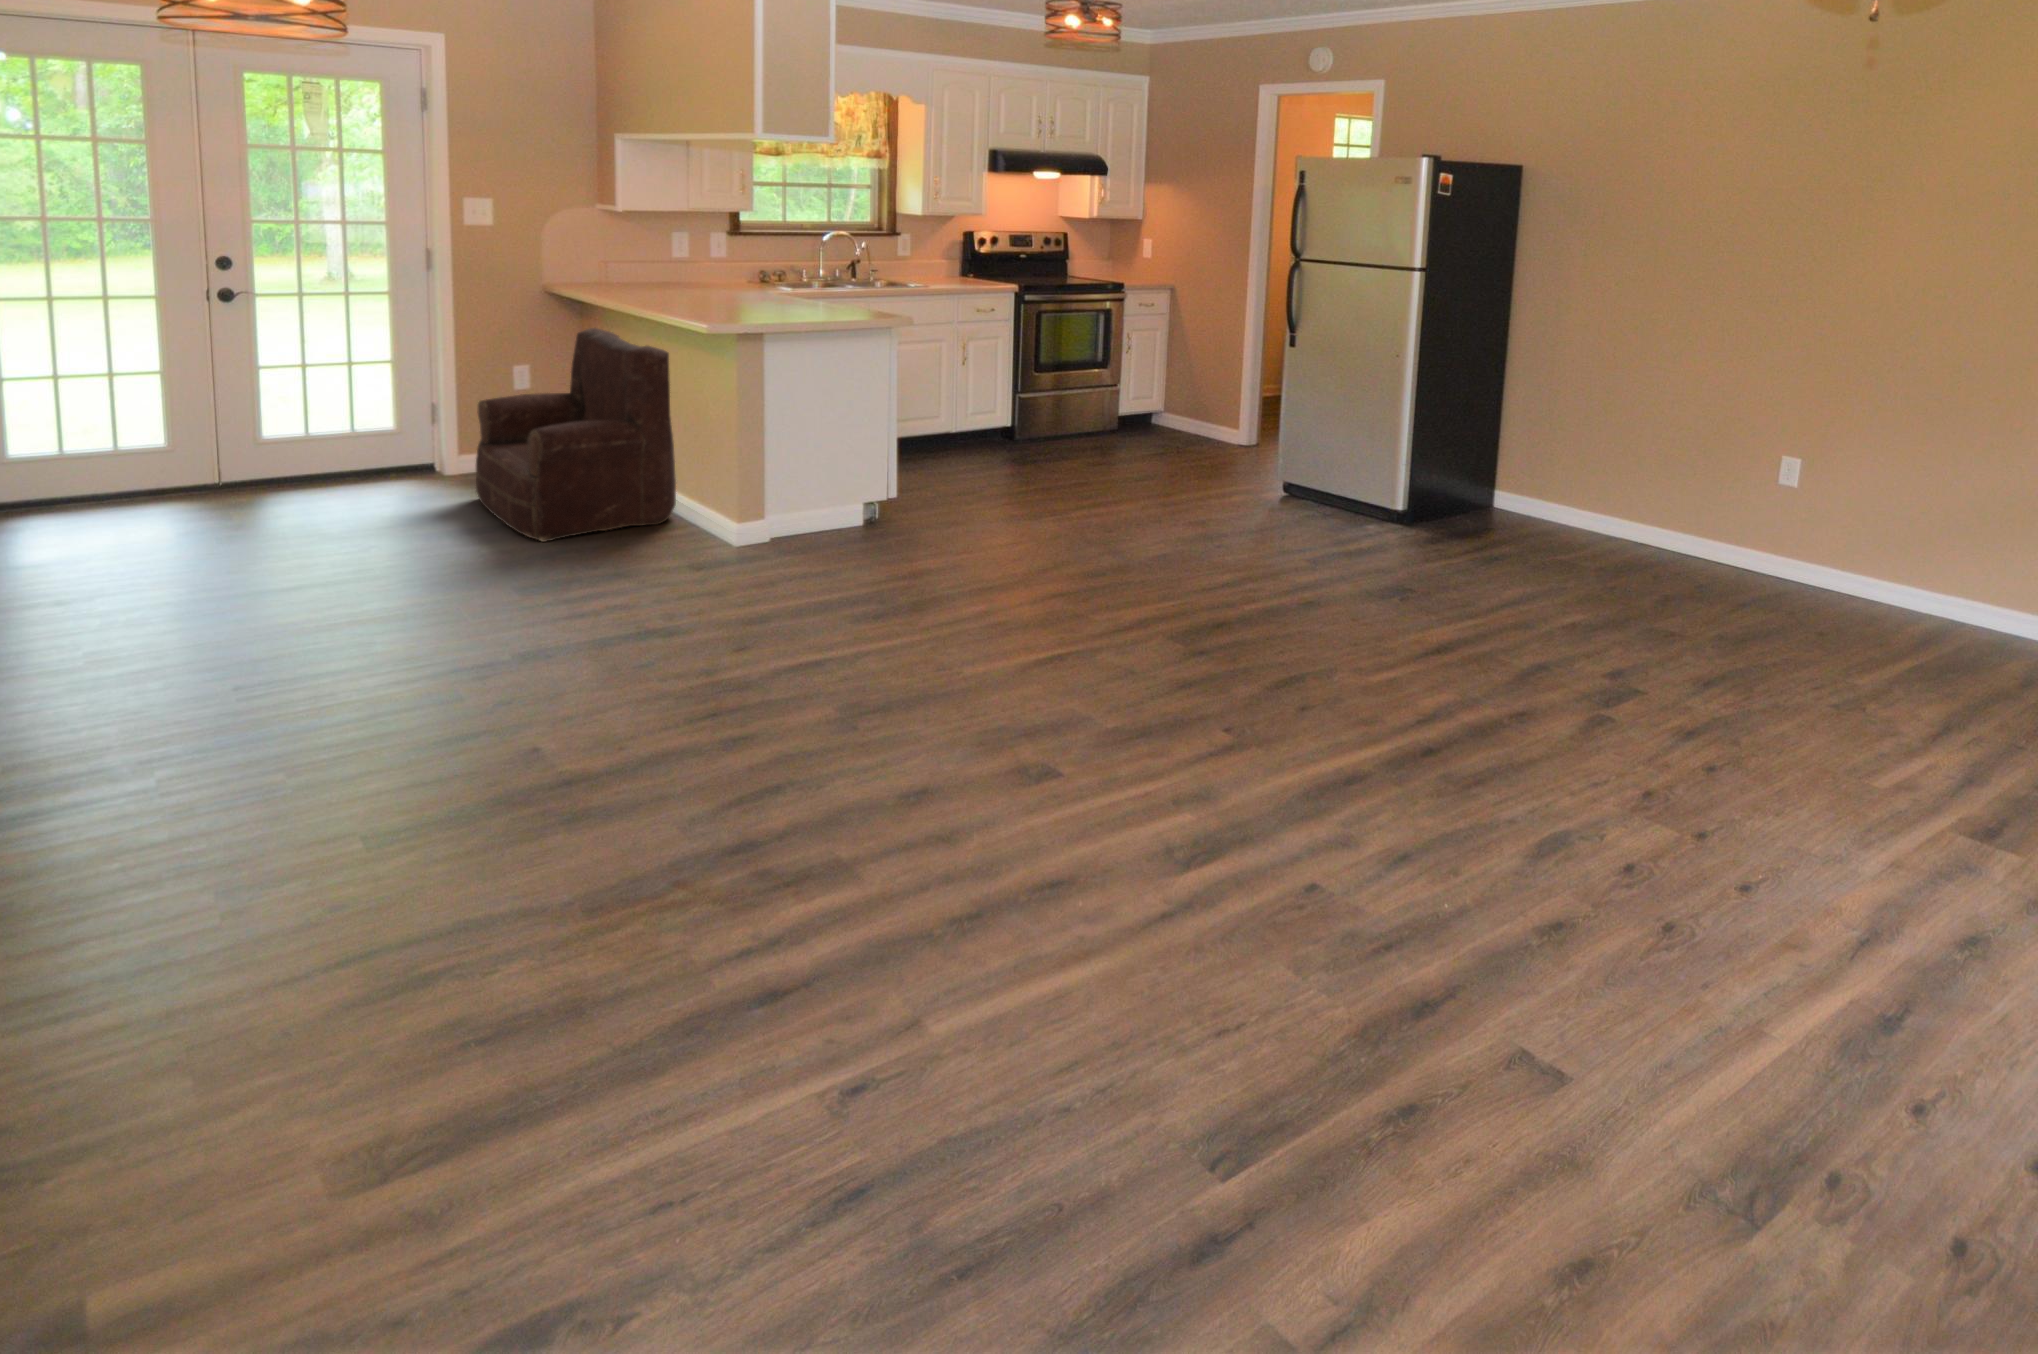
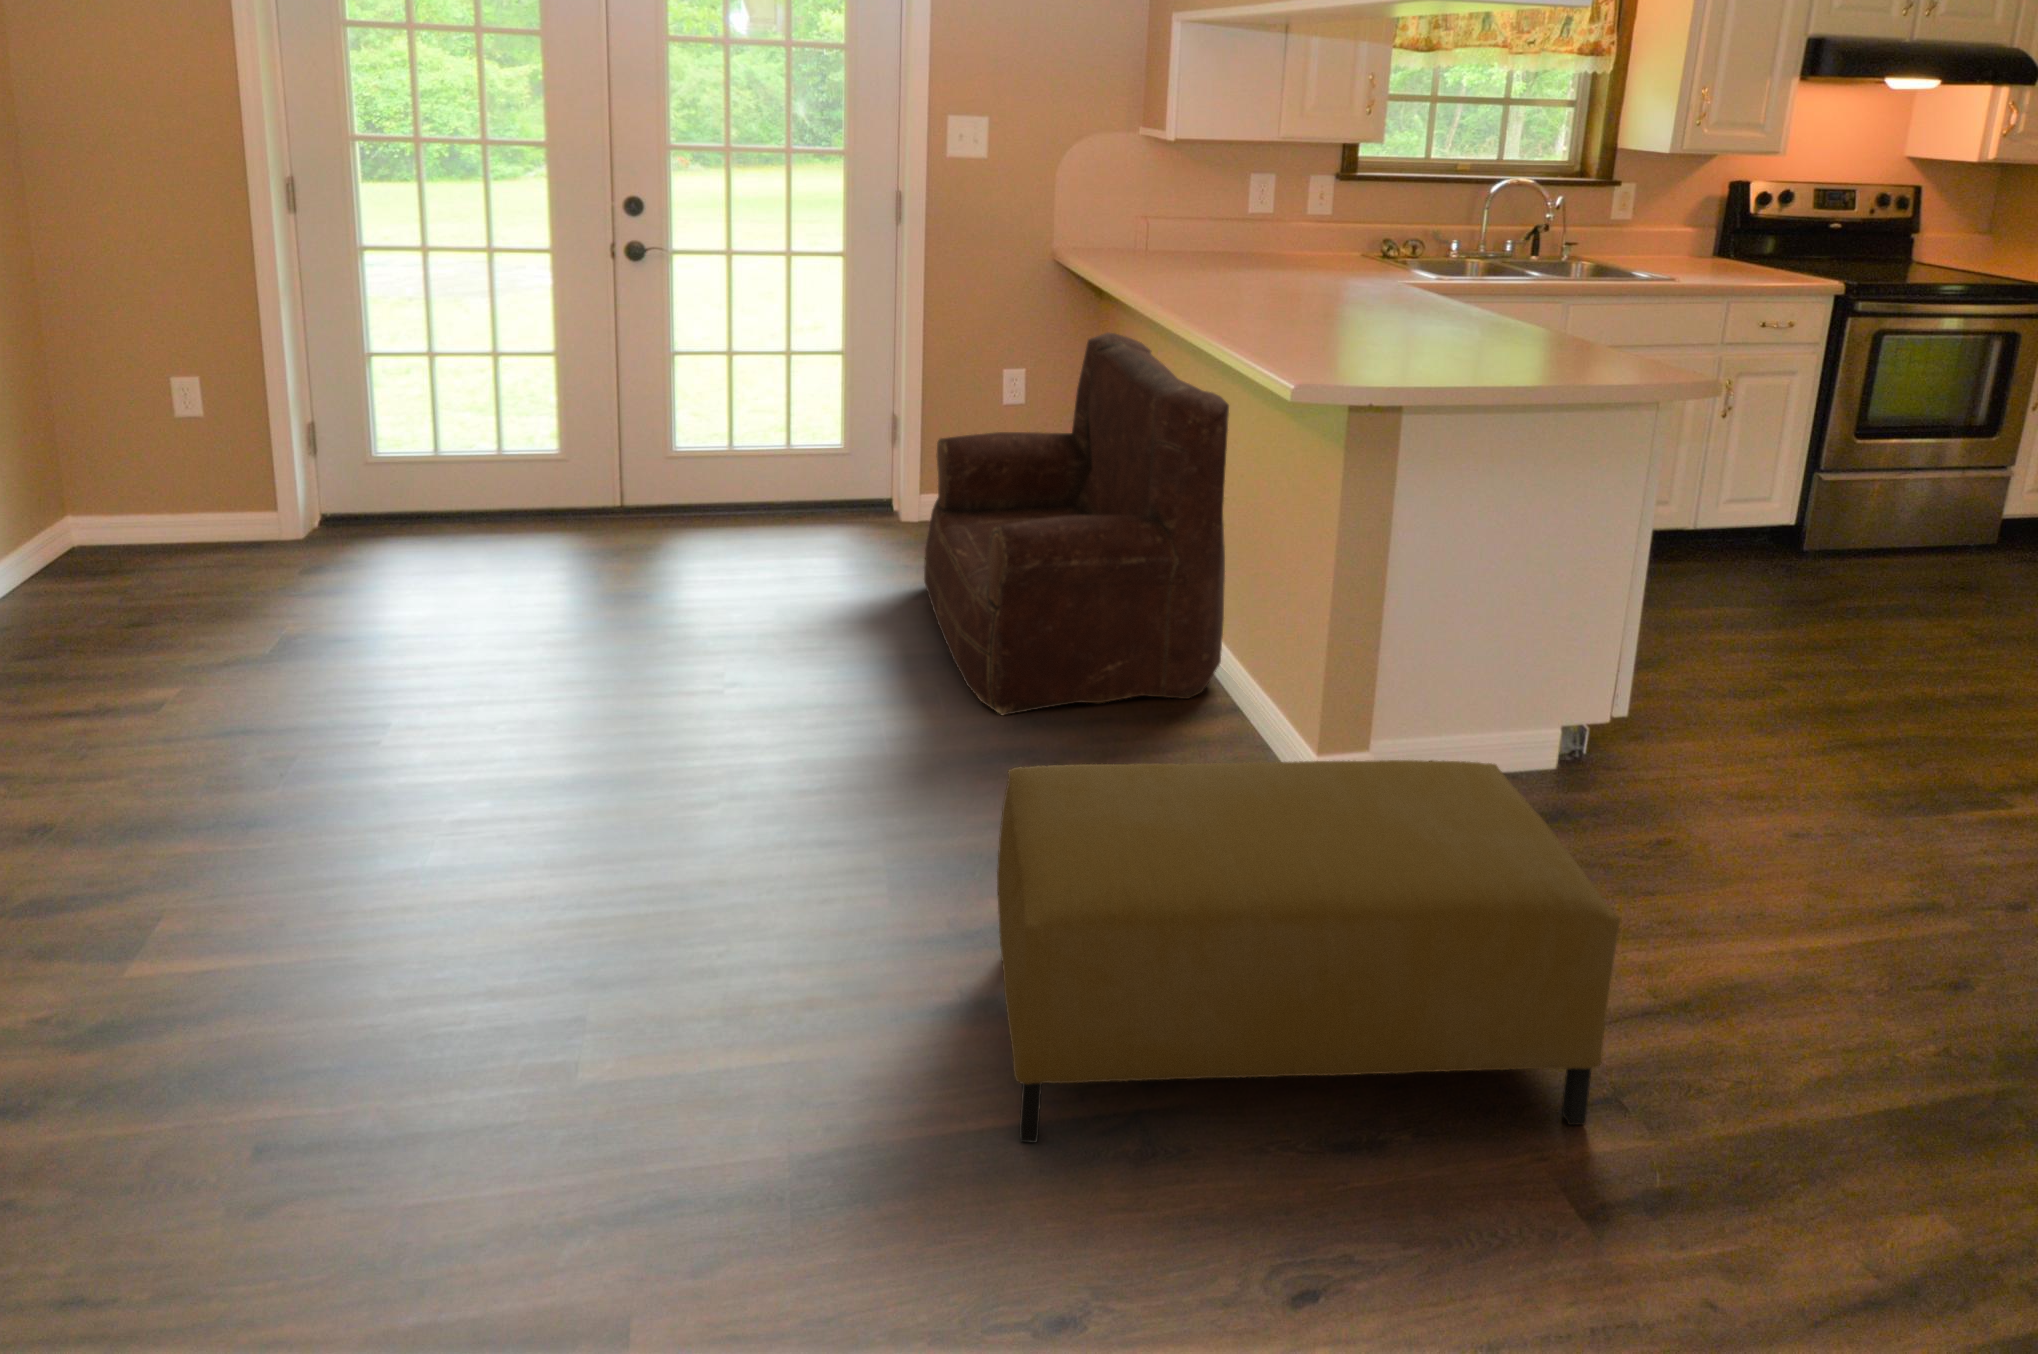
ottoman: none [563,488,851,655] -> present [997,760,1620,1143]

